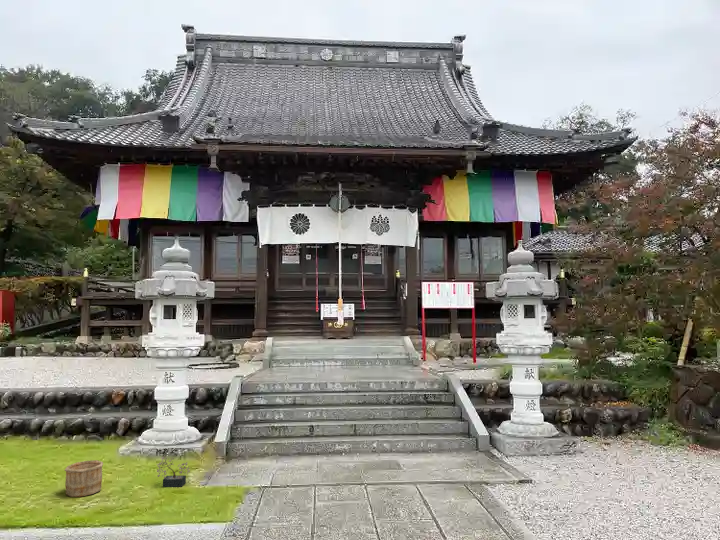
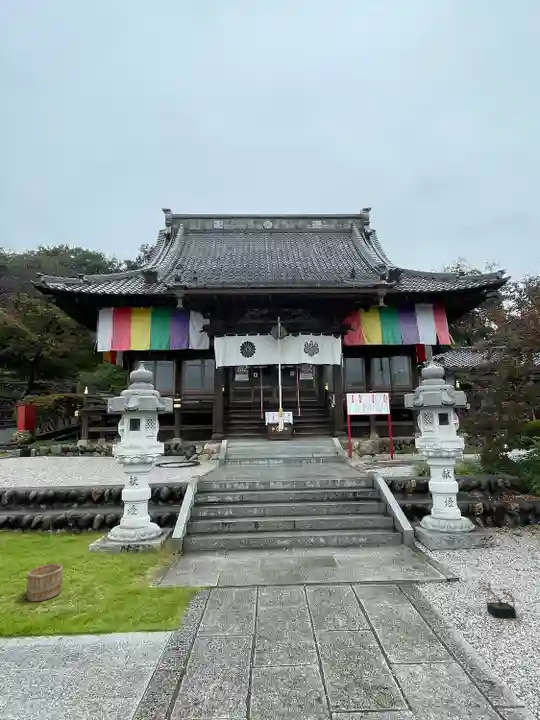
decorative plant: present [157,457,190,487] -> present [478,581,517,618]

